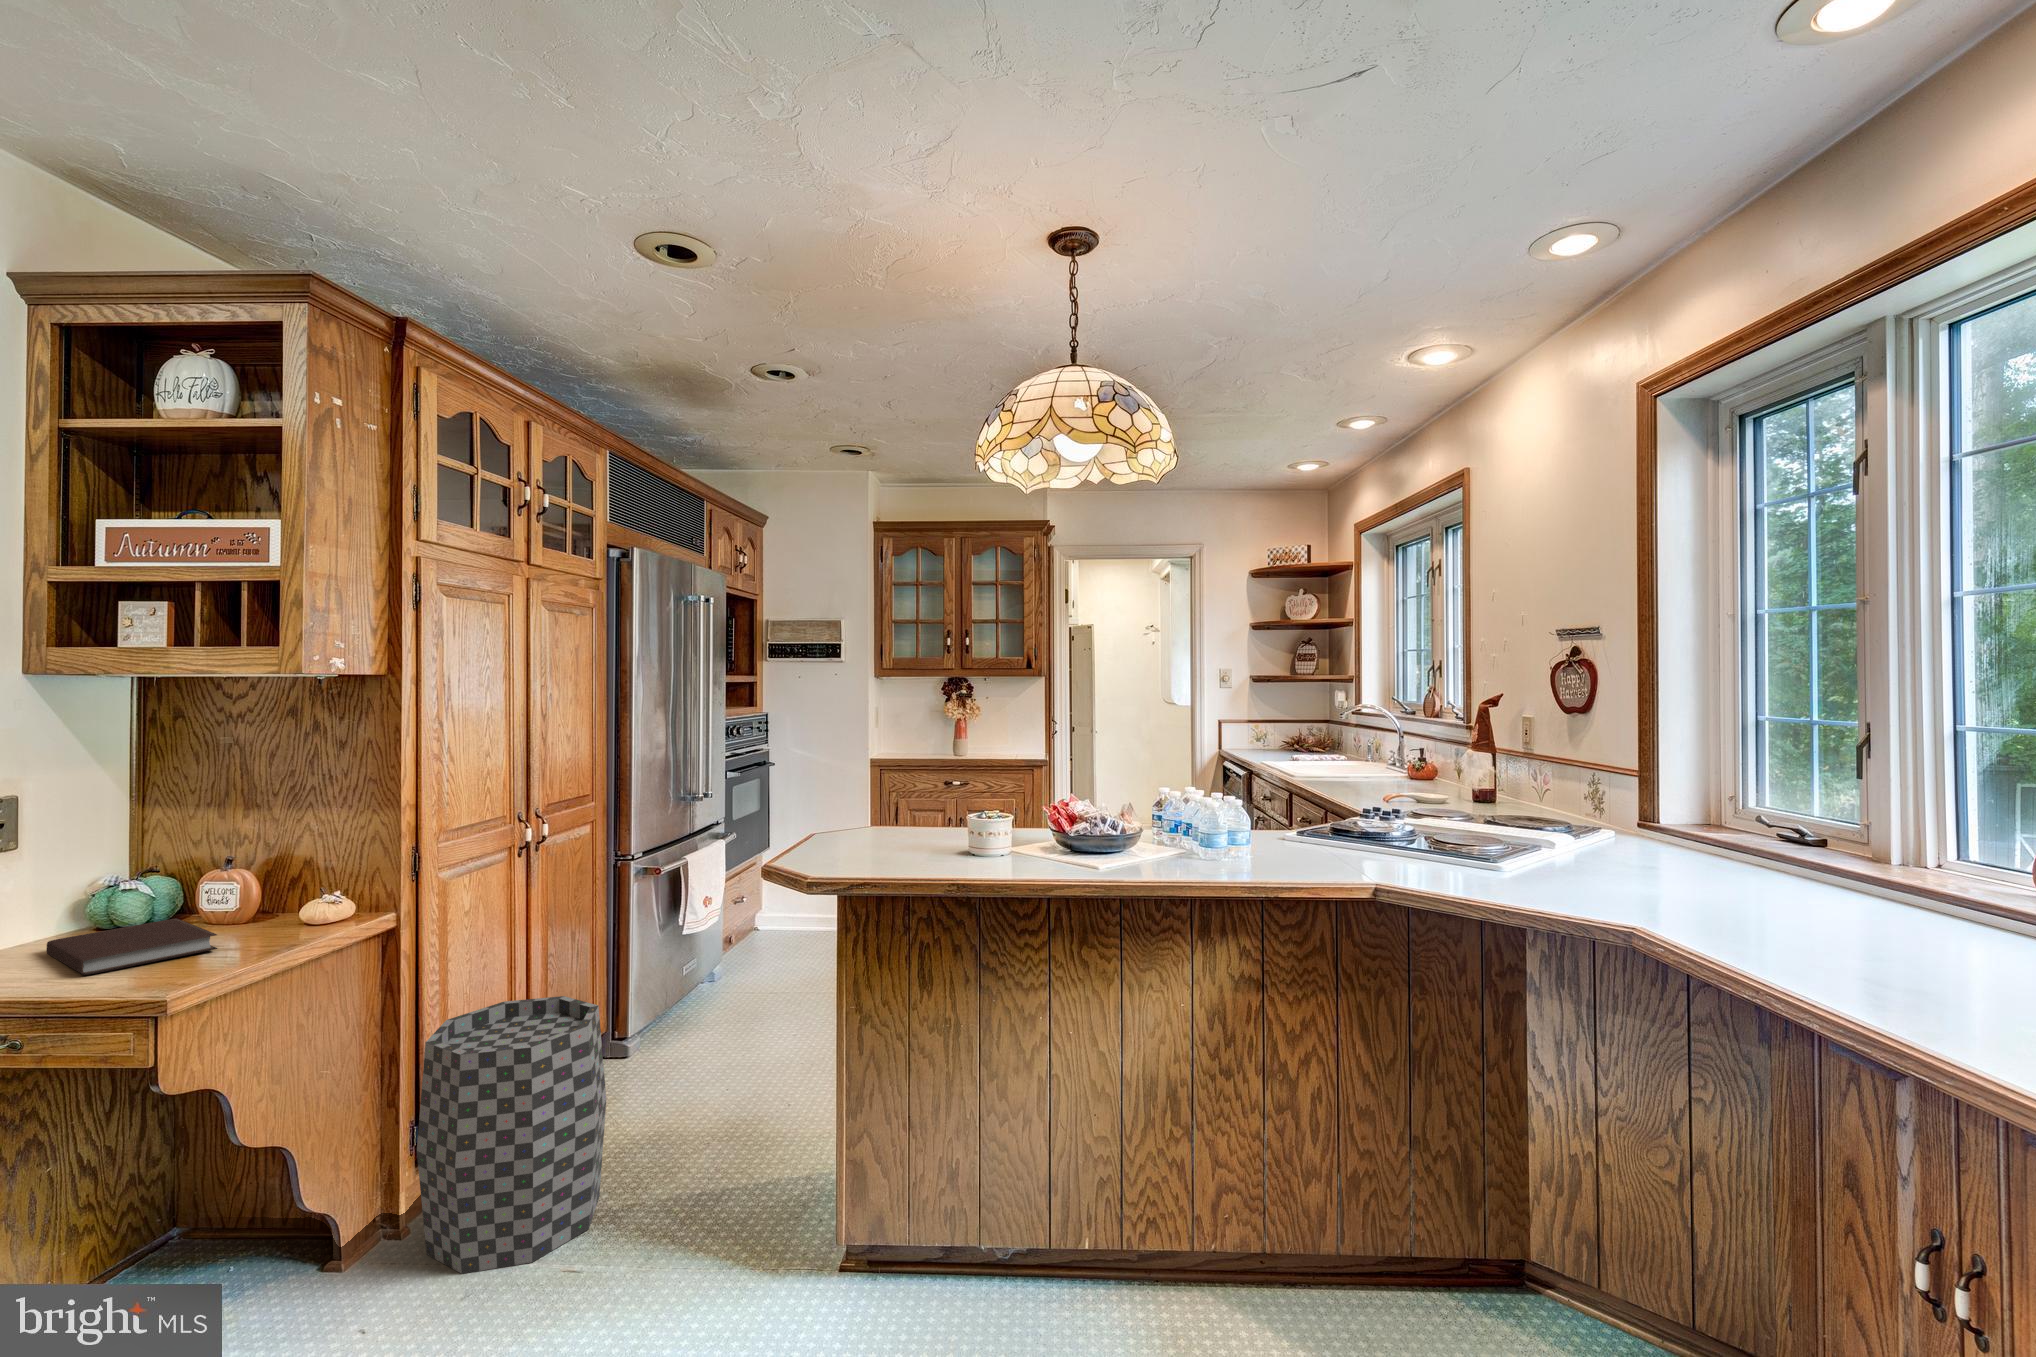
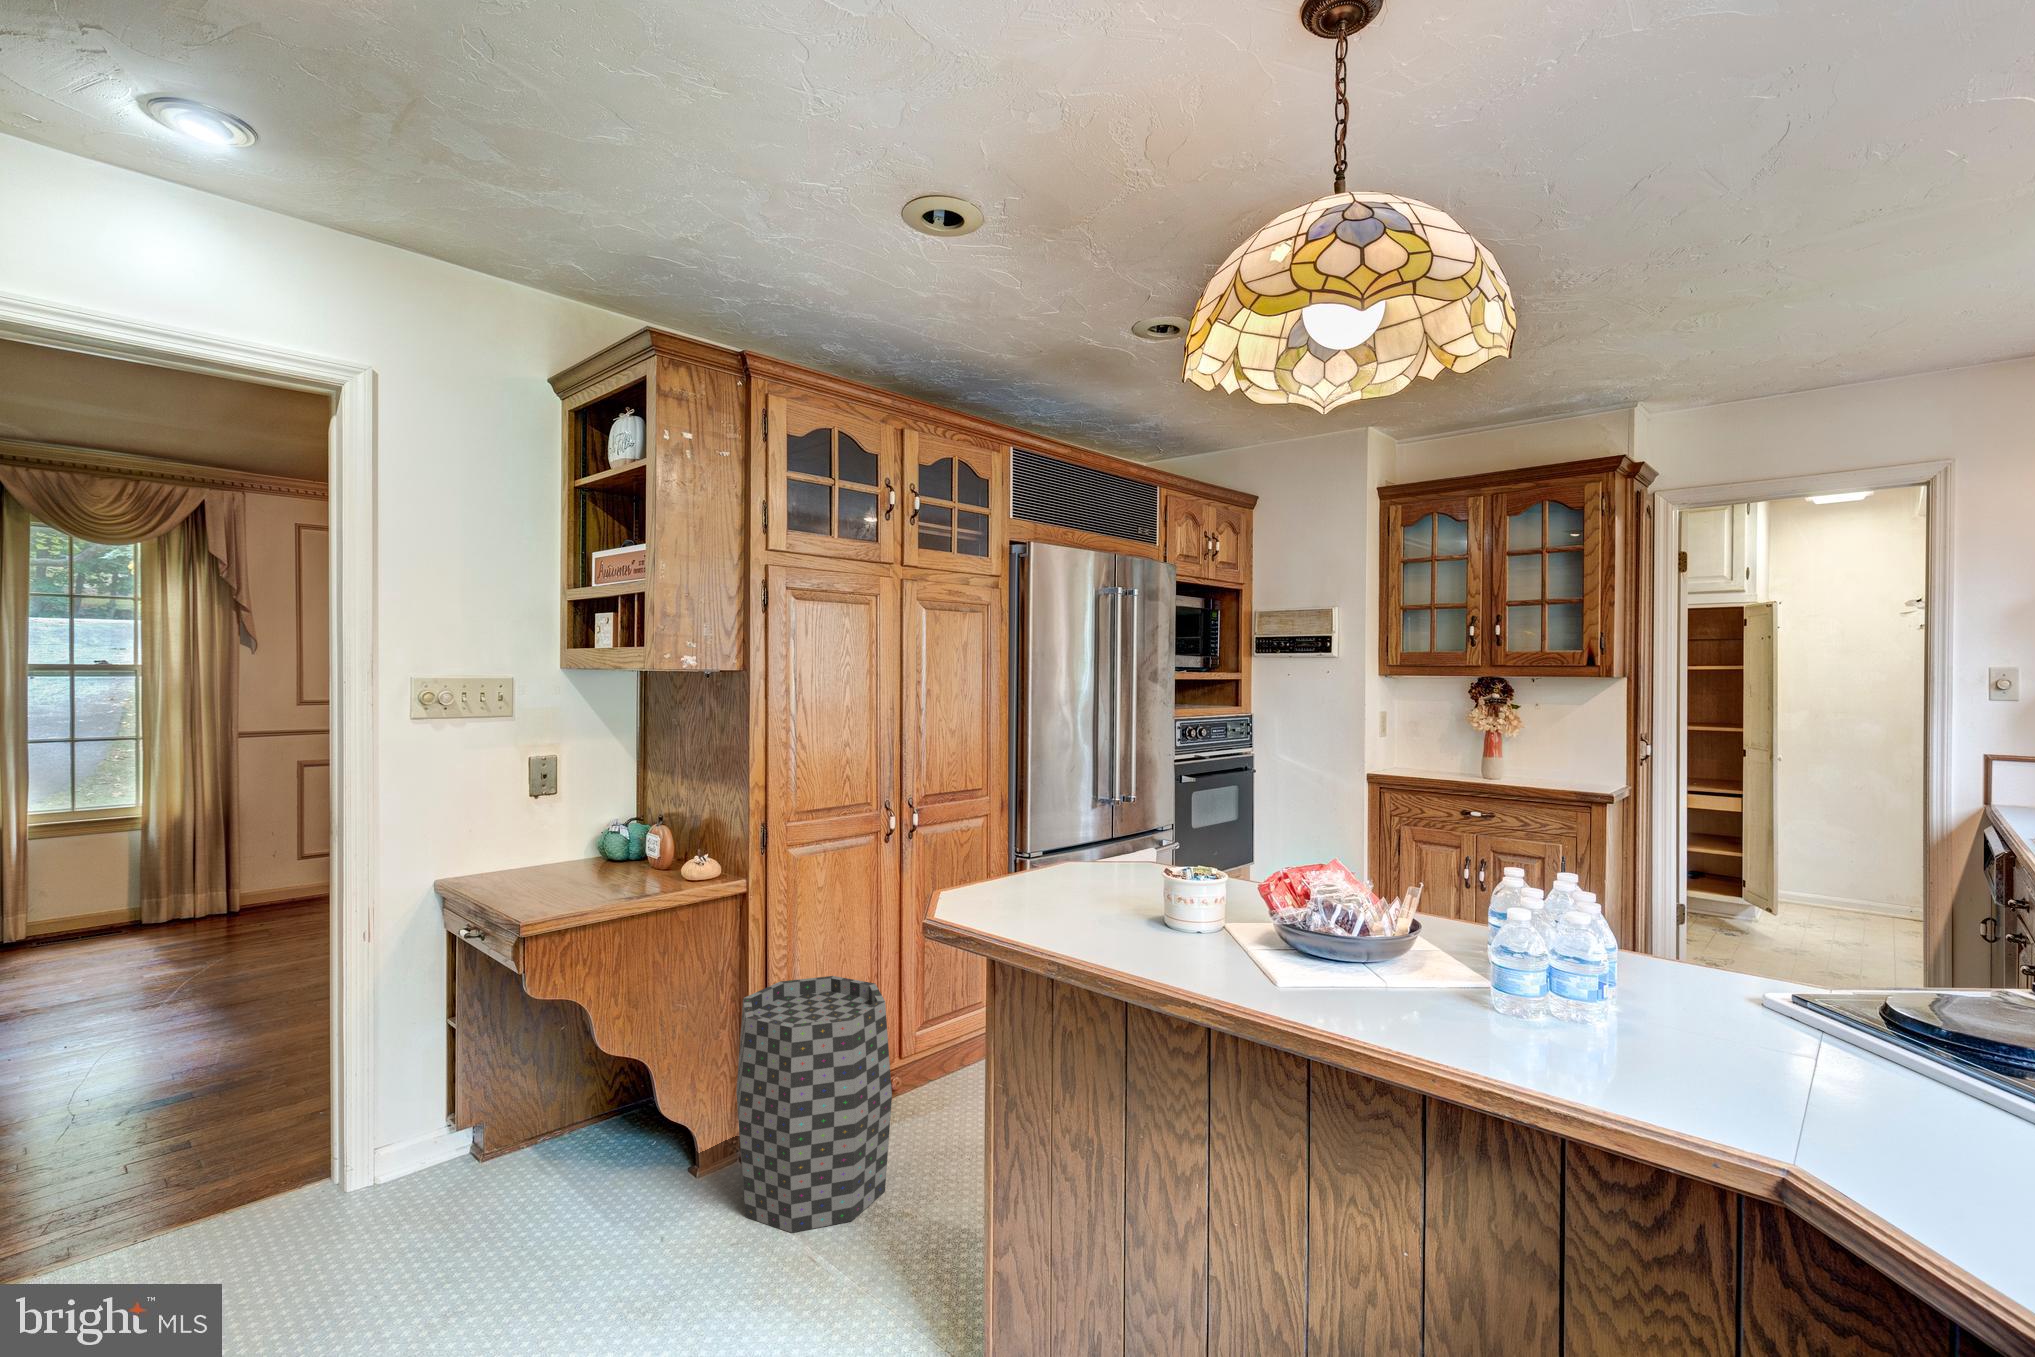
notebook: present [47,918,217,975] -> none [528,857,625,891]

